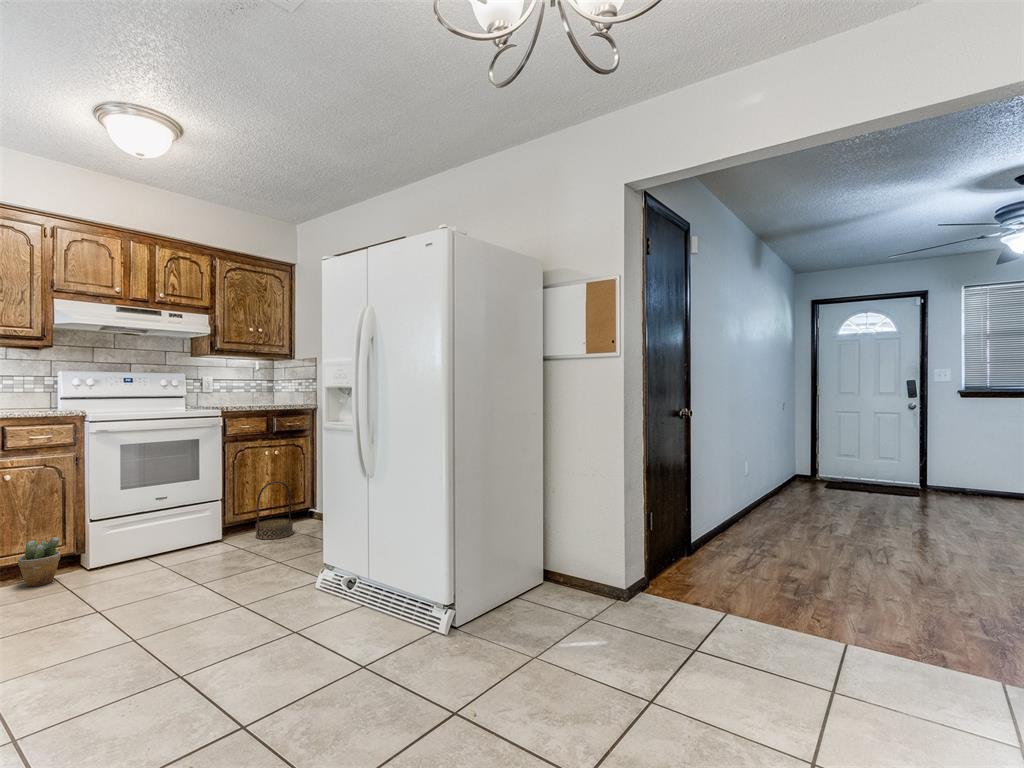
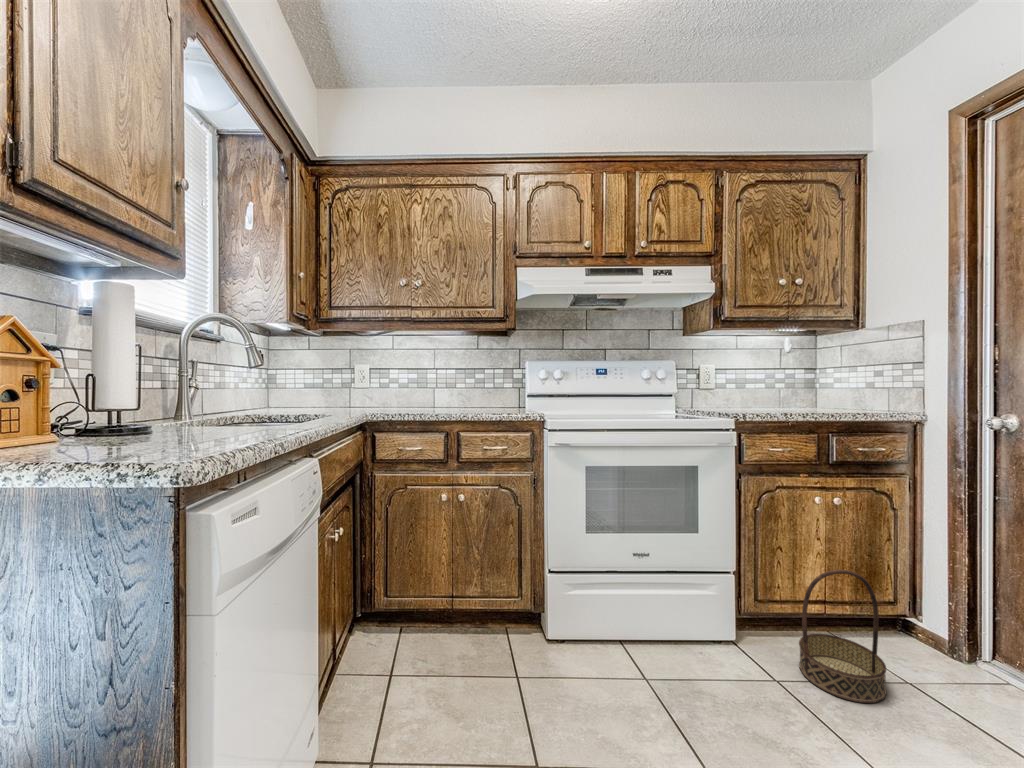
potted plant: present [18,537,61,586] -> none [464,591,509,660]

